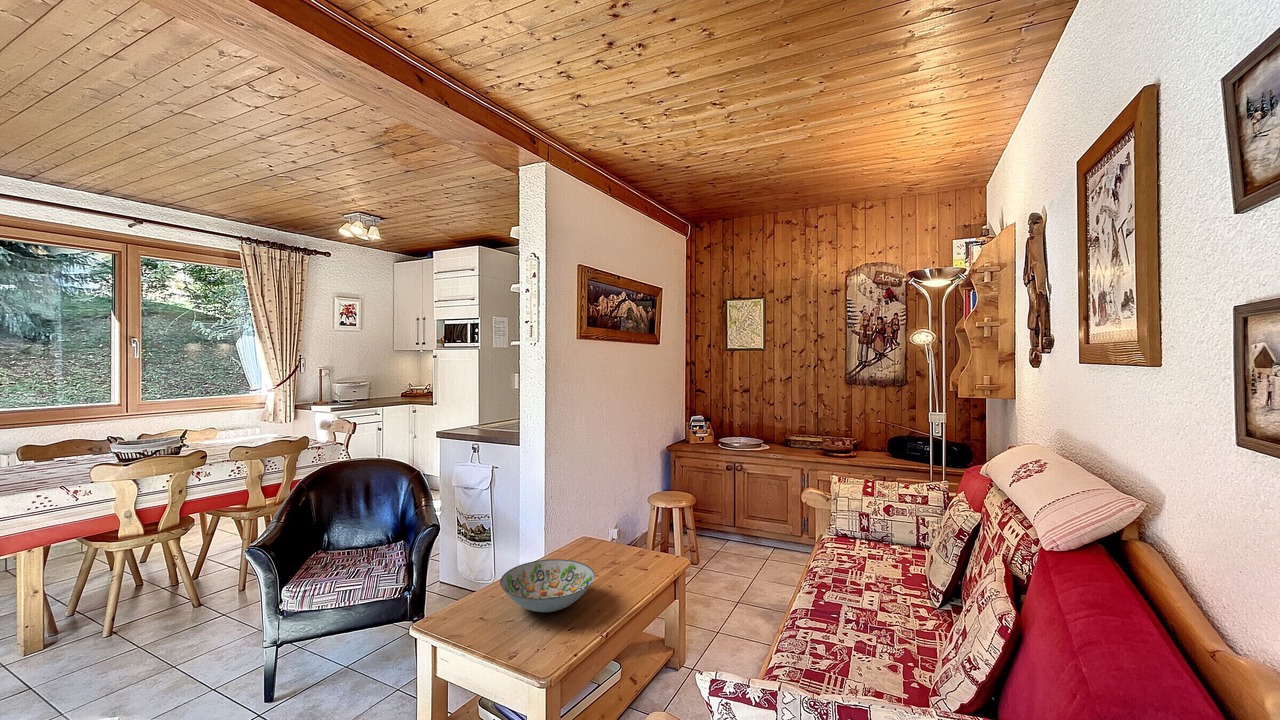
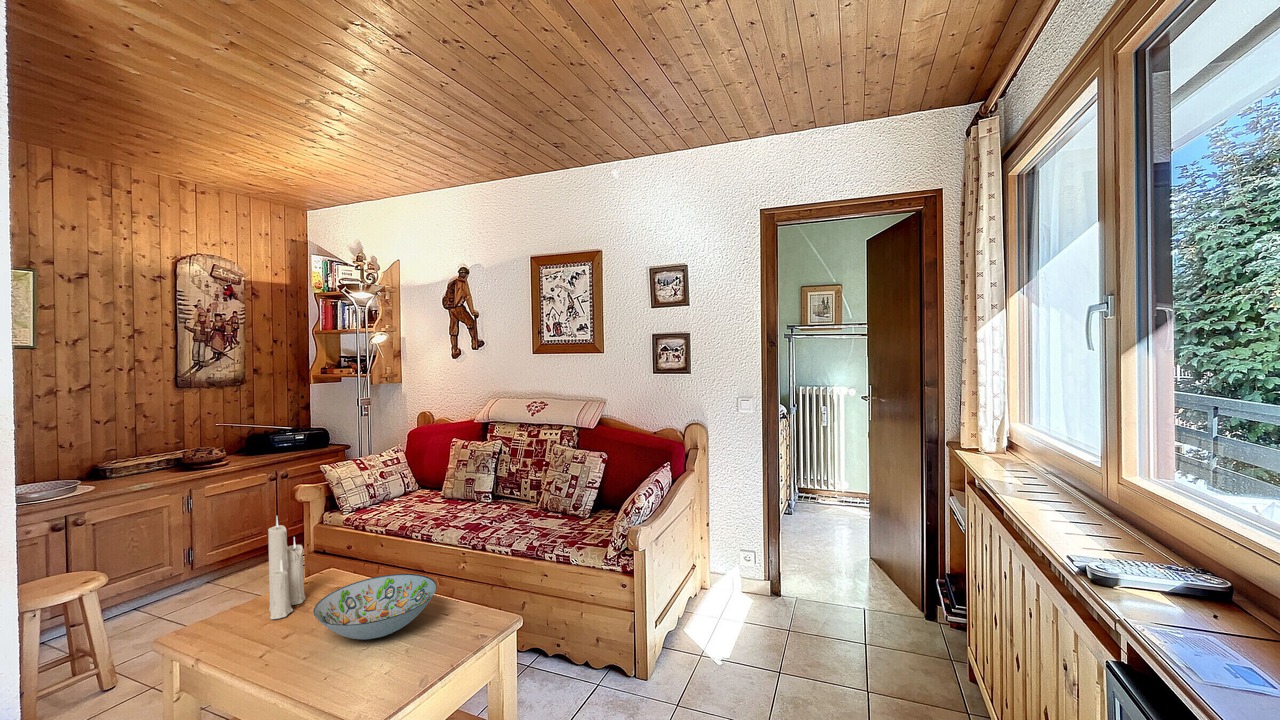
candle: none [584,486,620,566] -> present [268,517,306,619]

